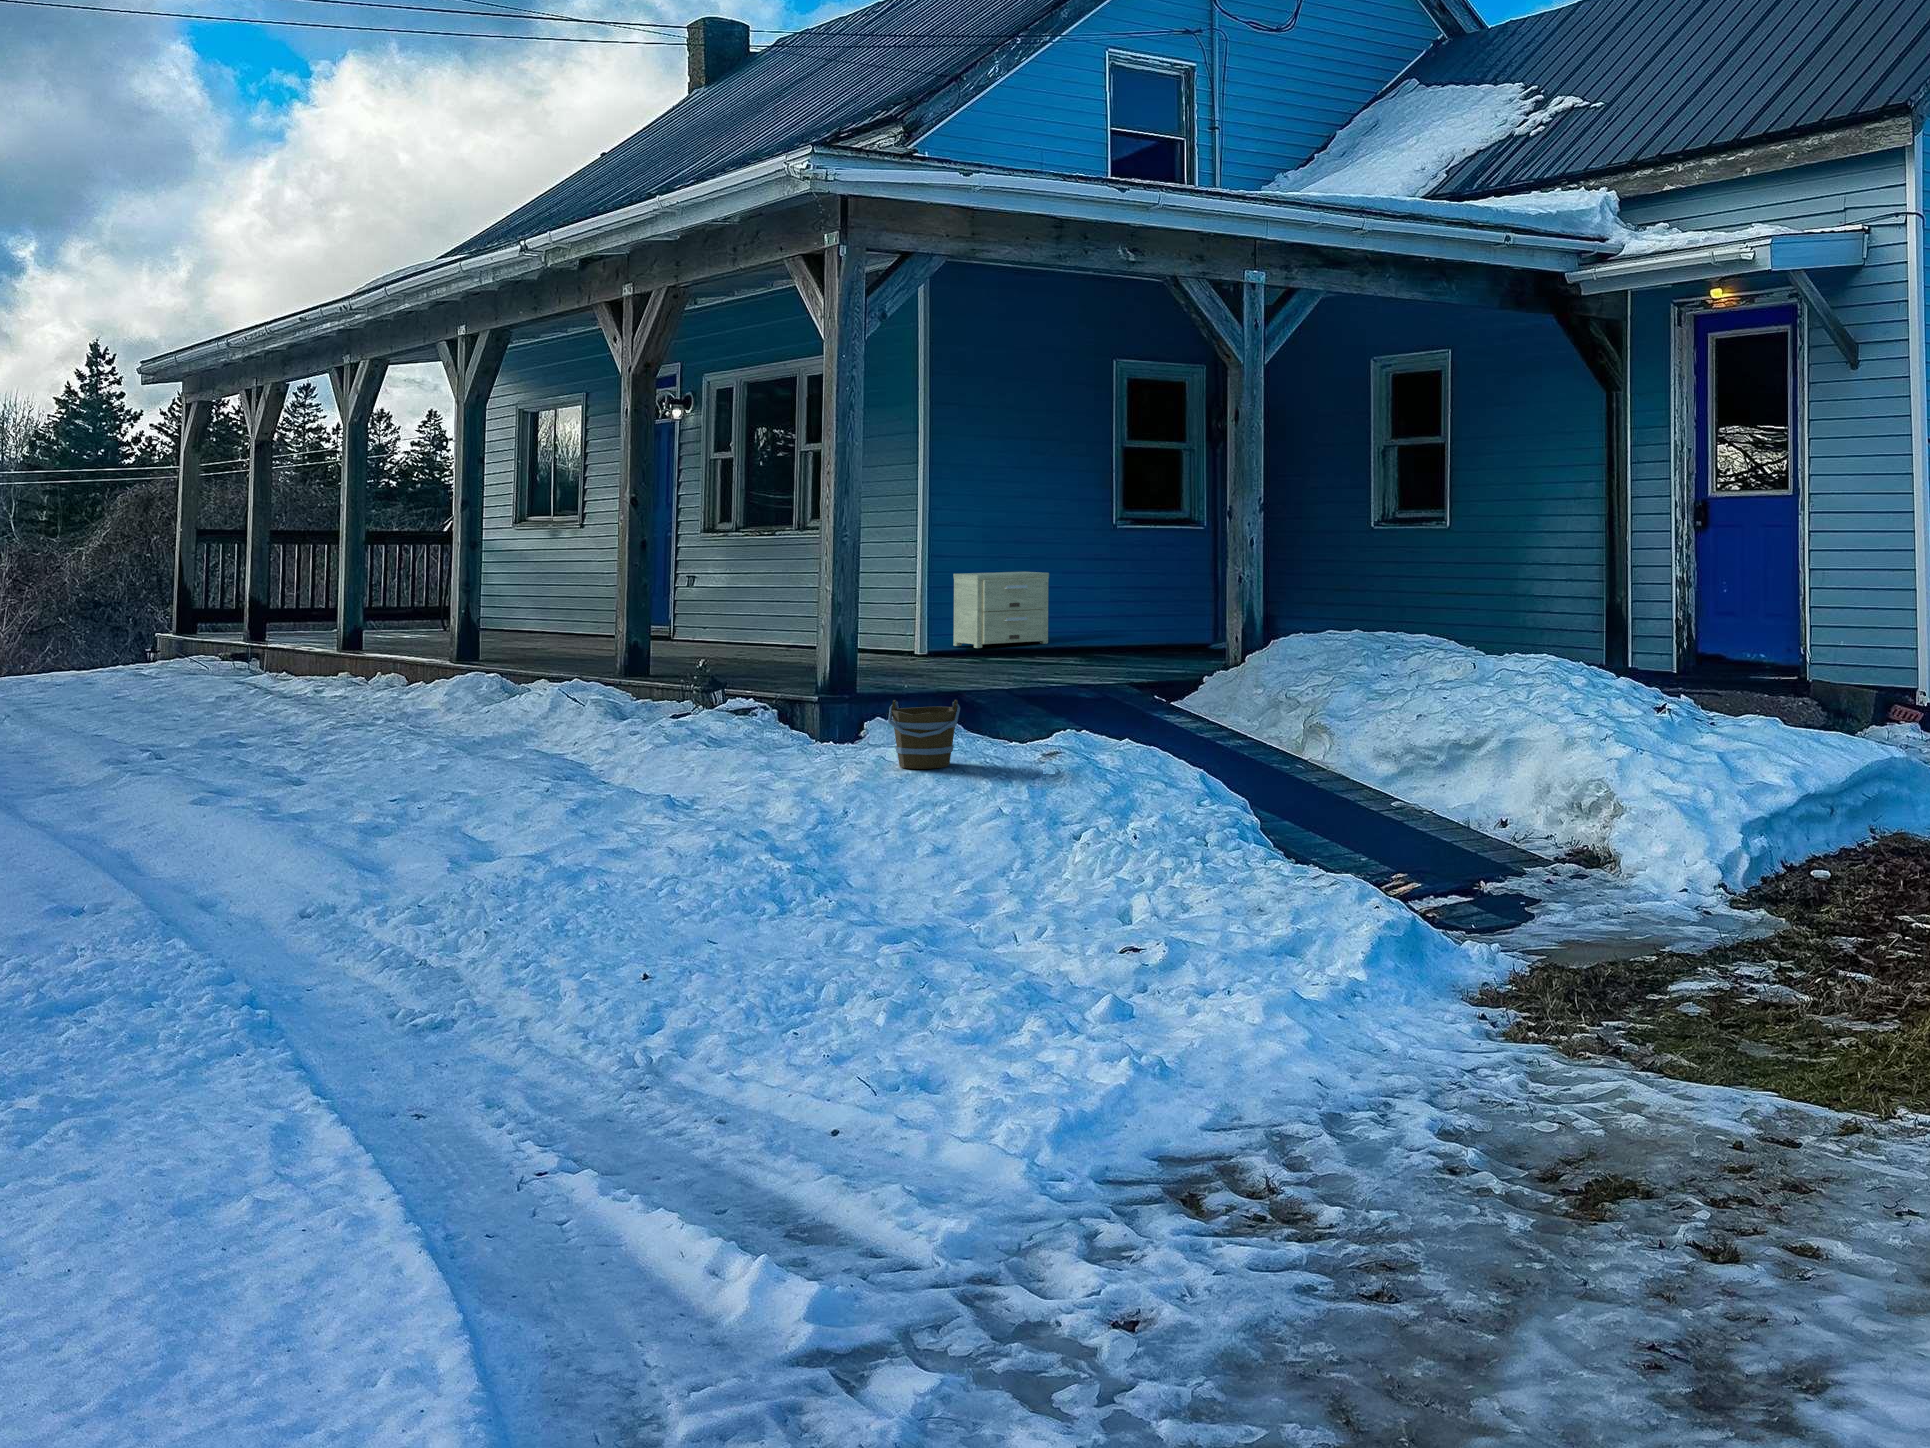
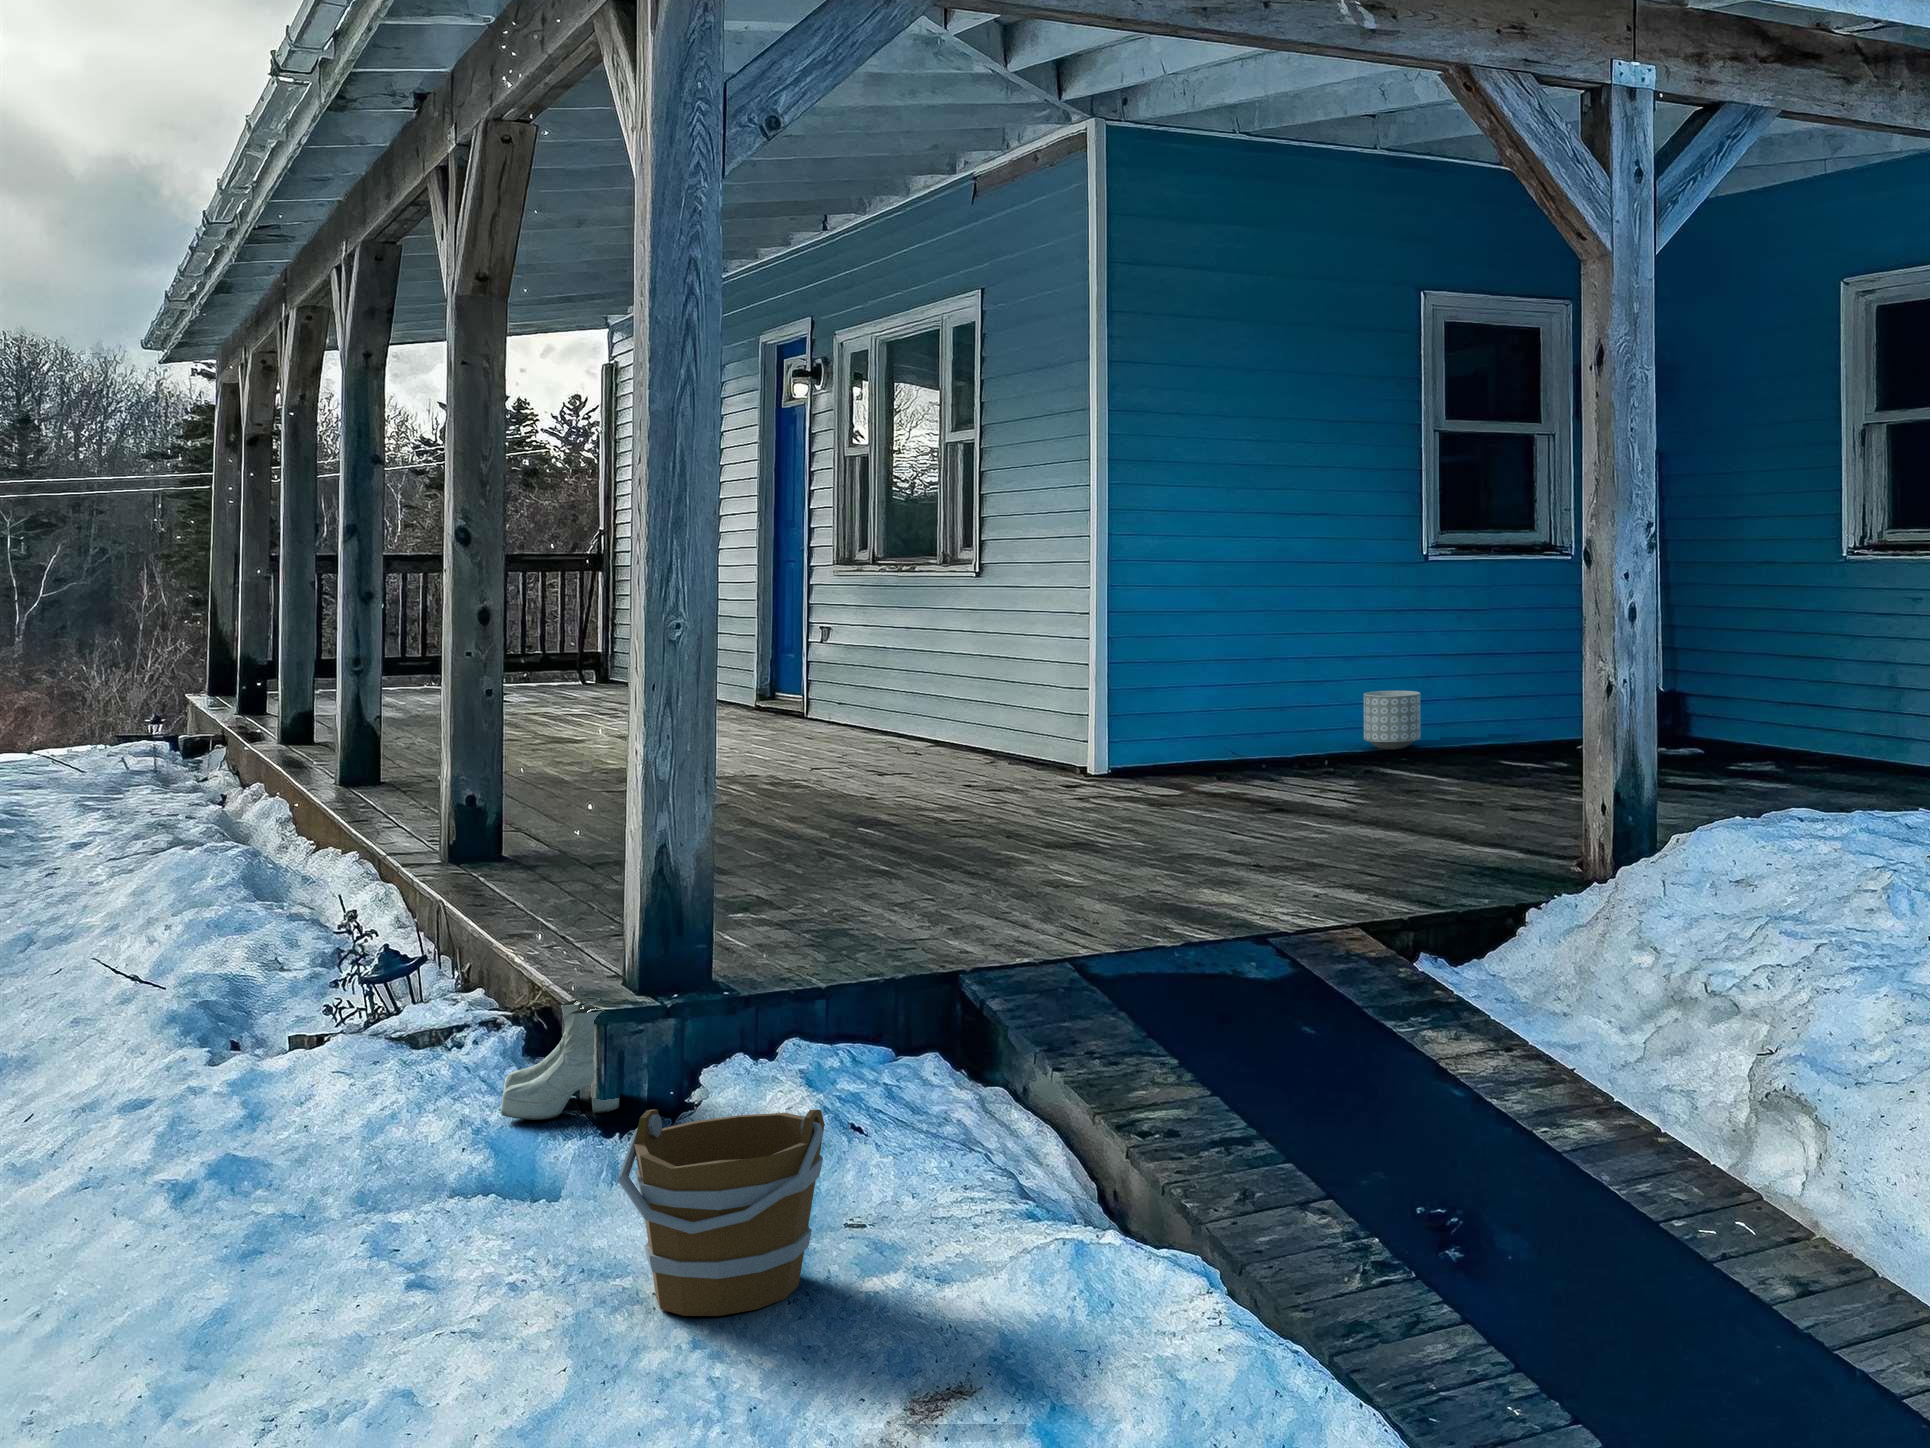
side table: present [953,572,1049,648] -> none [1131,642,1296,781]
planter: none [1084,602,1118,636] -> present [1364,691,1421,749]
boots: none [769,693,821,738] -> present [501,997,619,1120]

